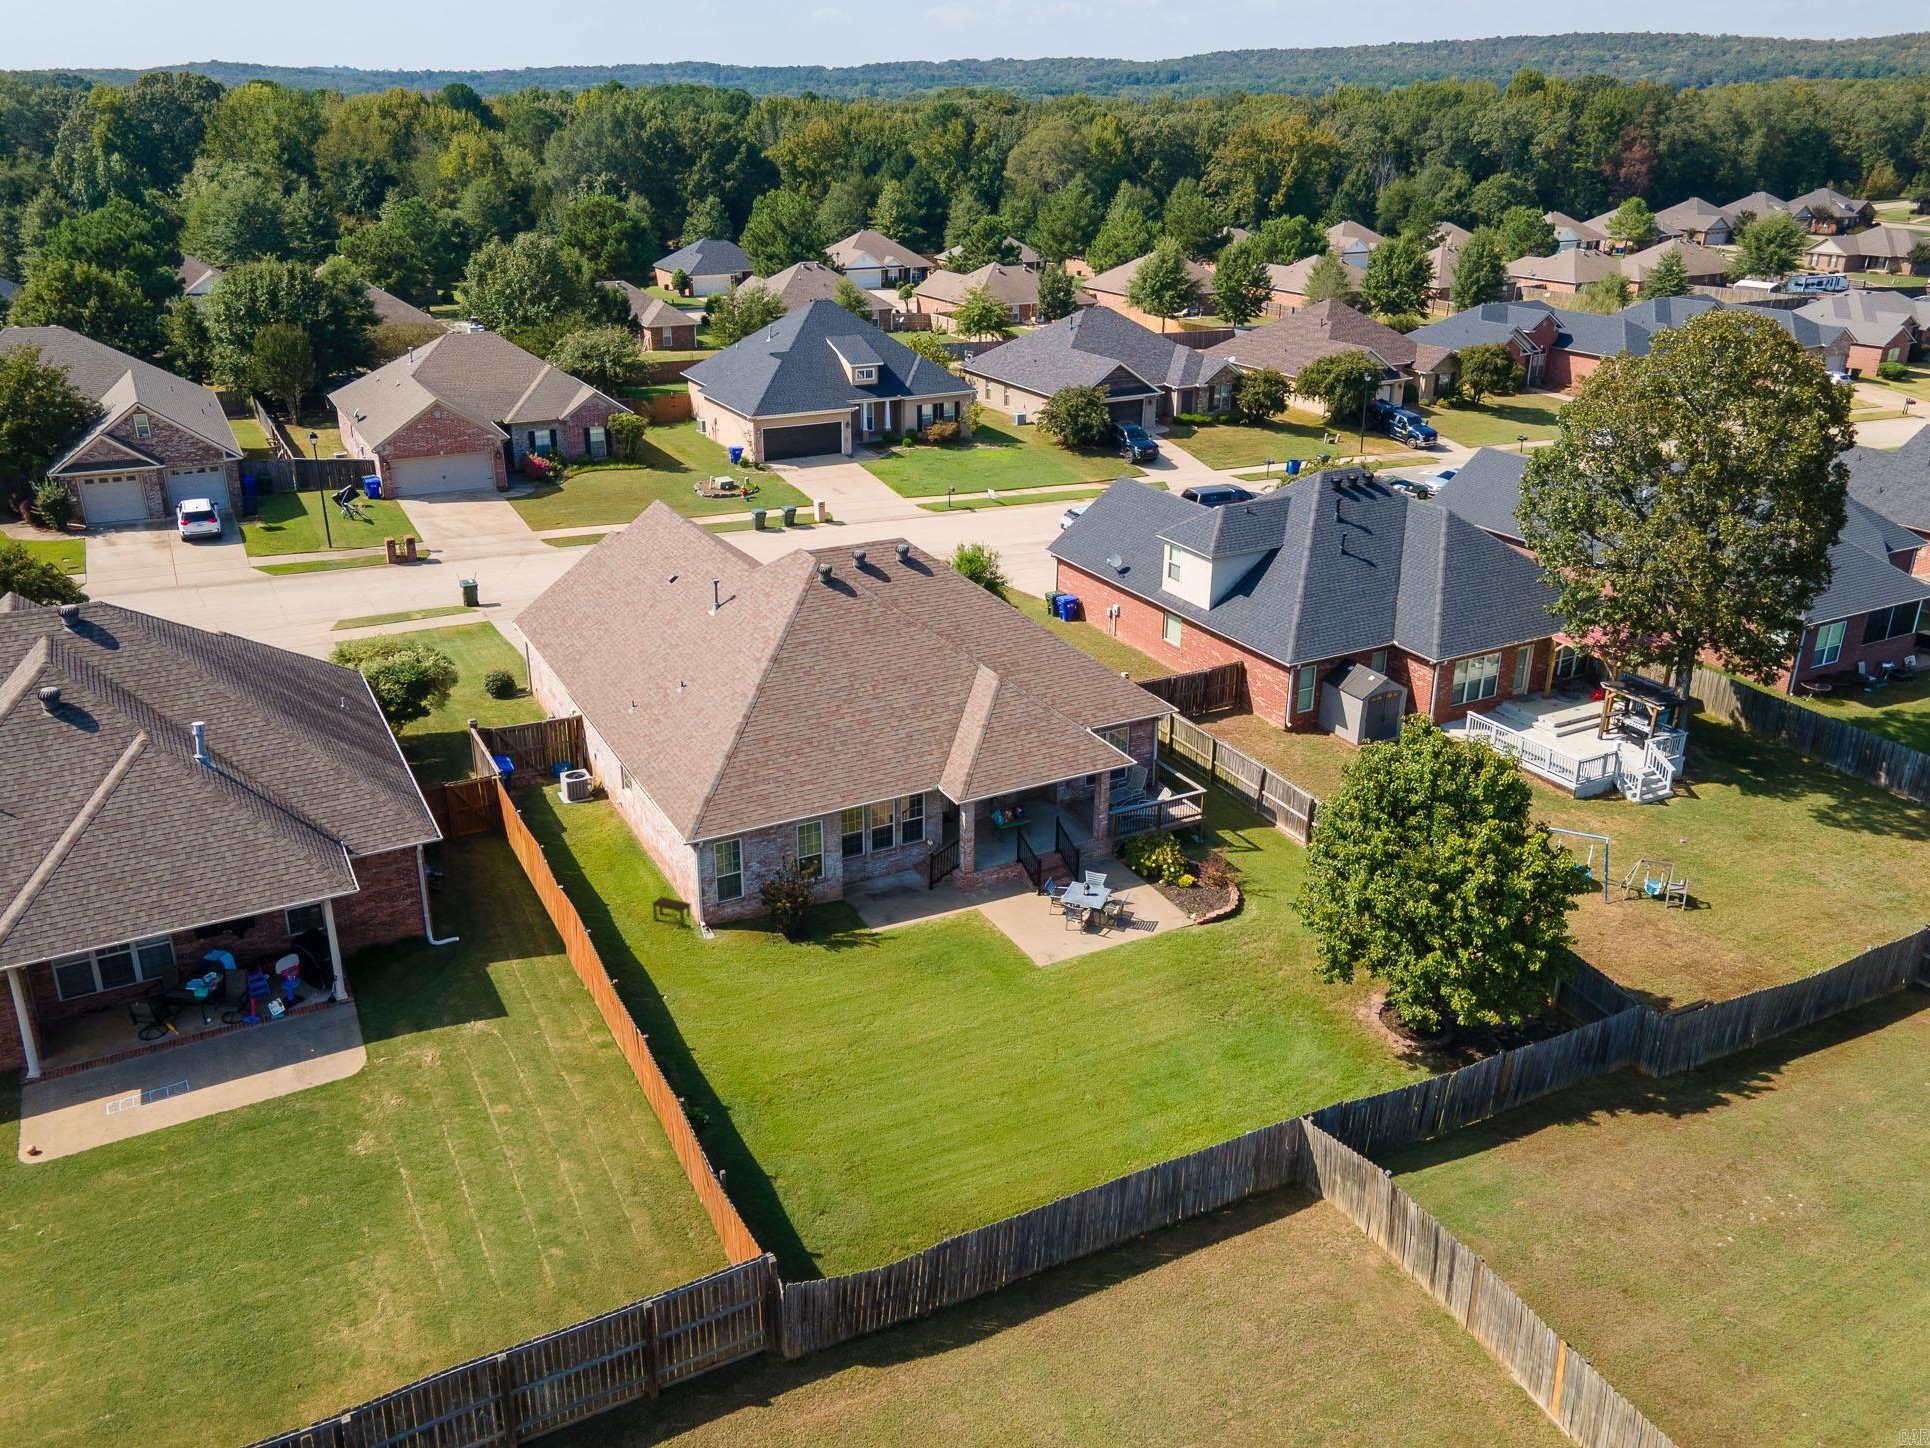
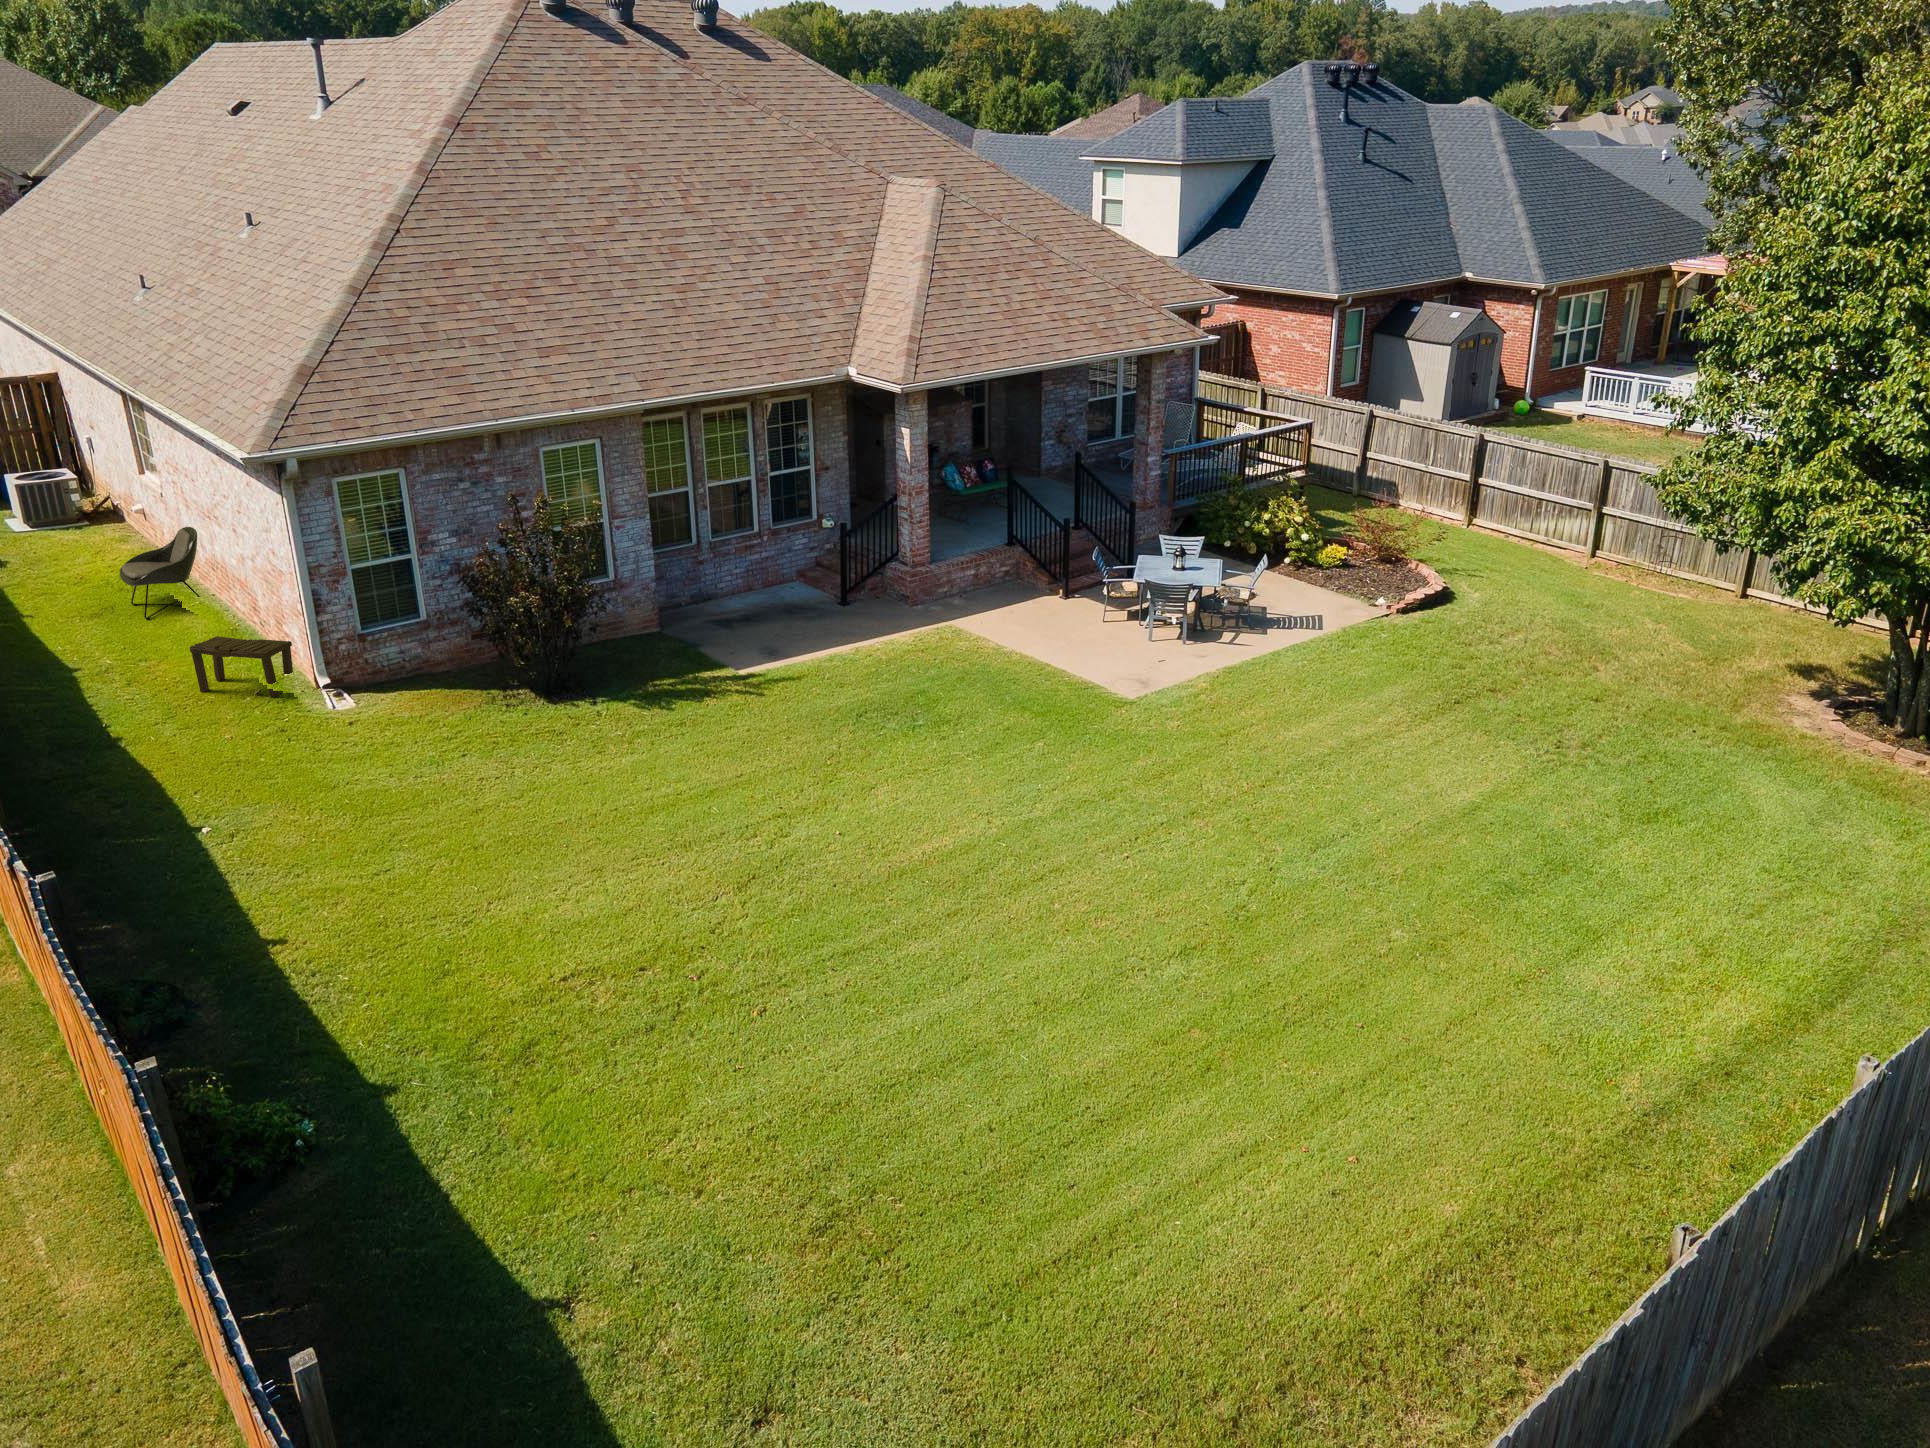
lounge chair: none [616,827,651,870] -> present [119,527,200,620]

